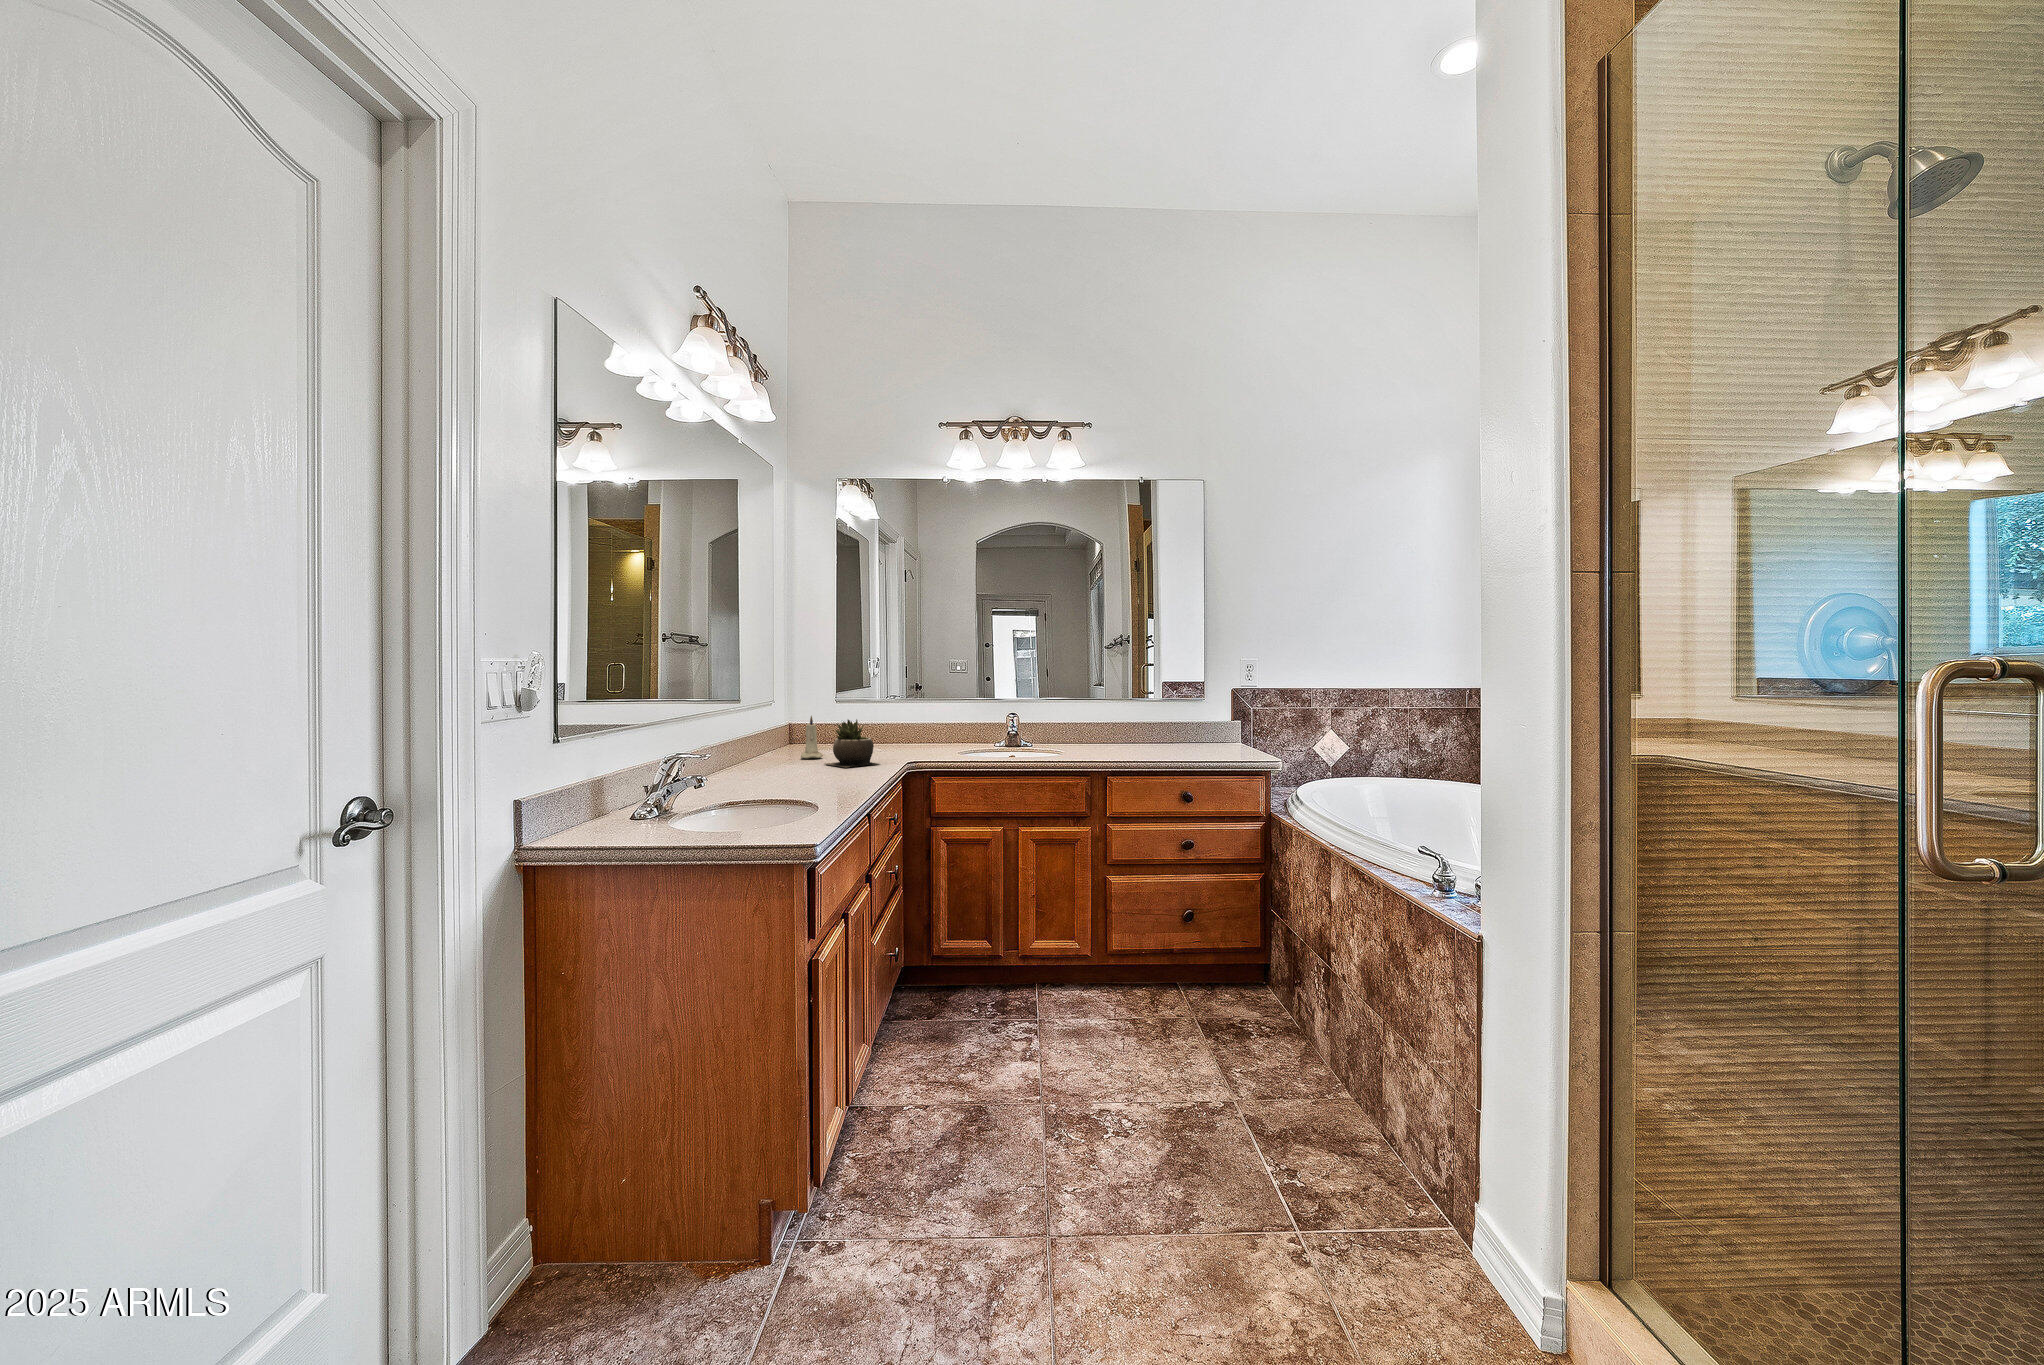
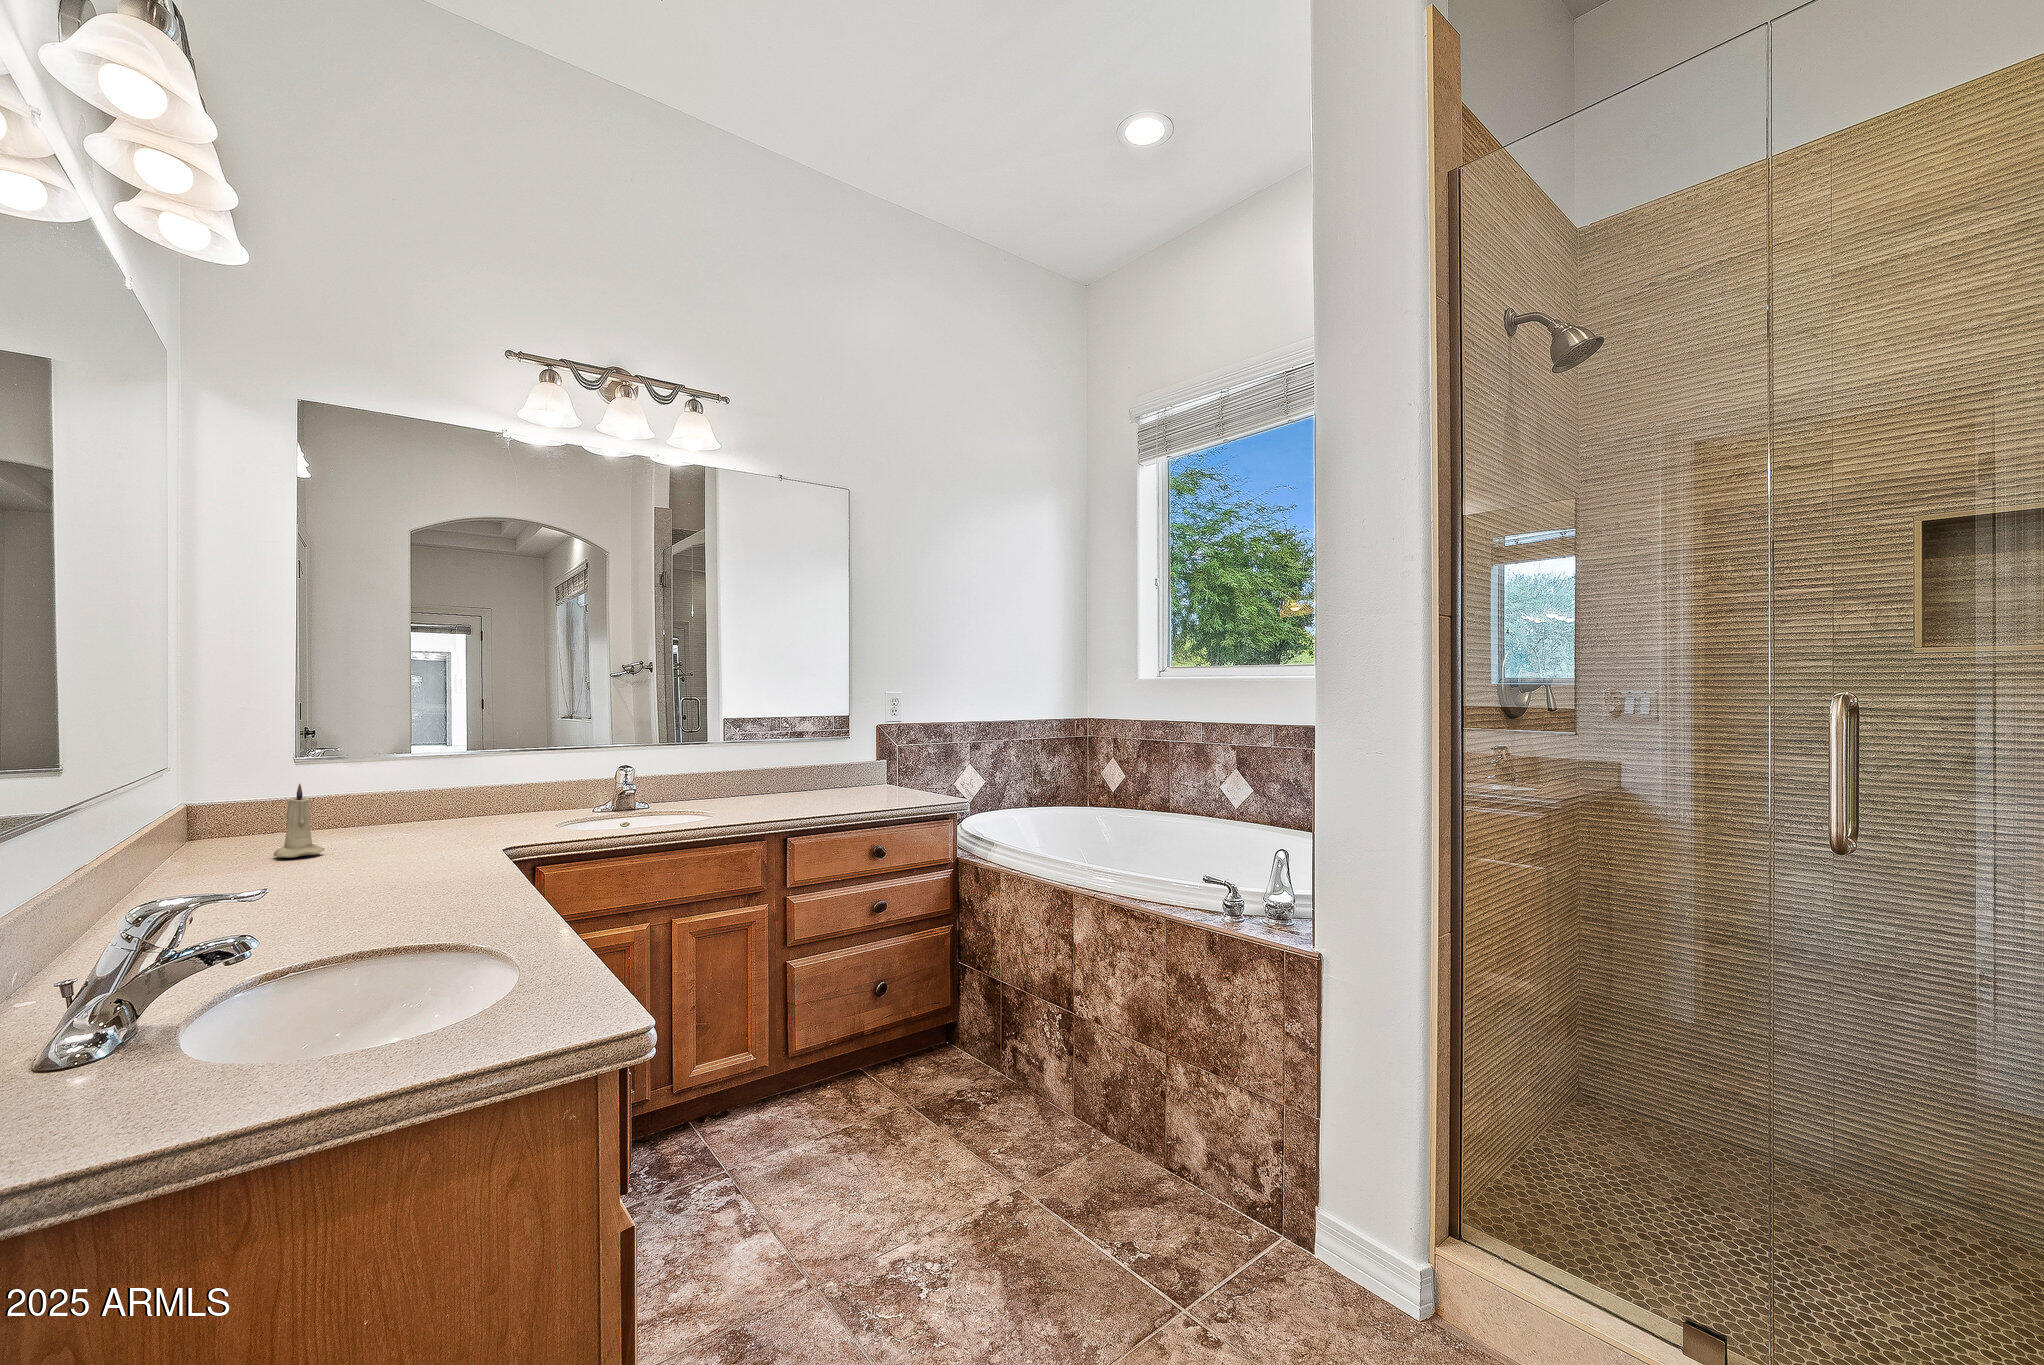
succulent plant: present [825,719,878,767] -> none [348,785,467,865]

